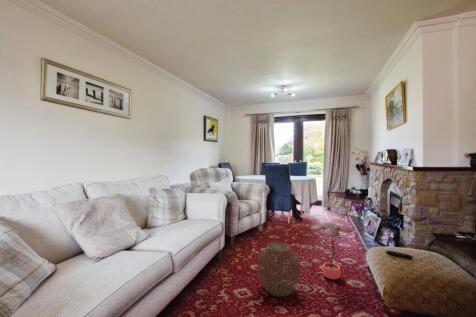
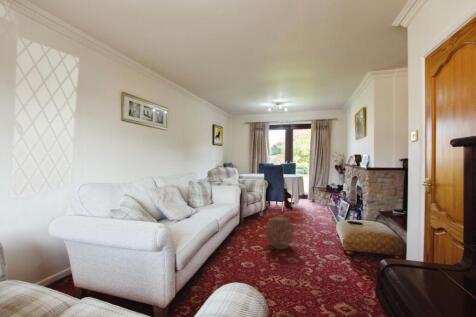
potted plant: present [311,223,353,279] -> none [300,205,328,241]

